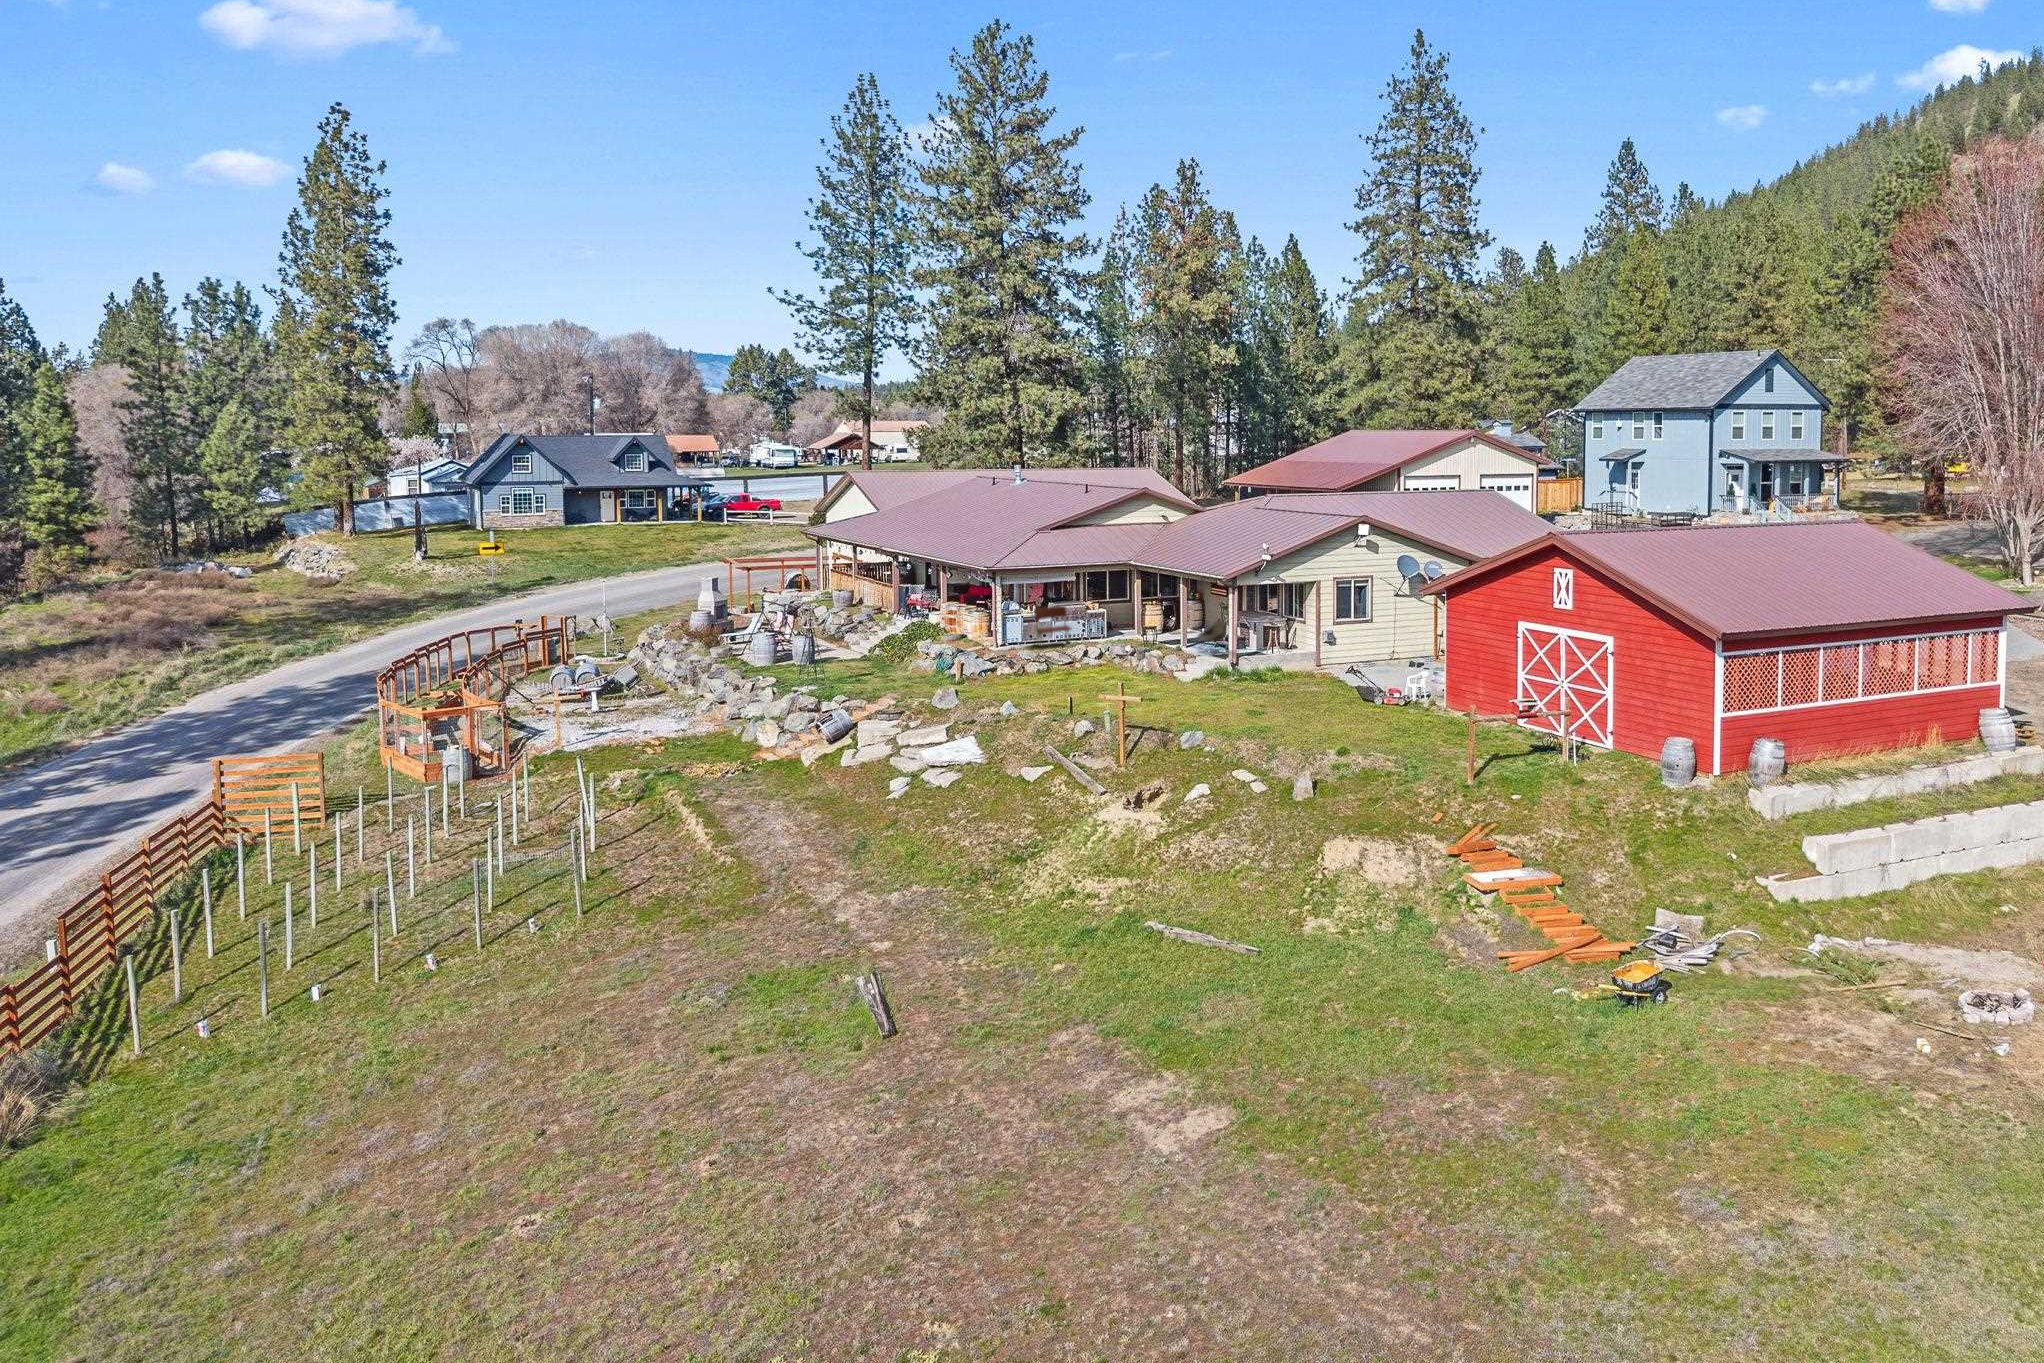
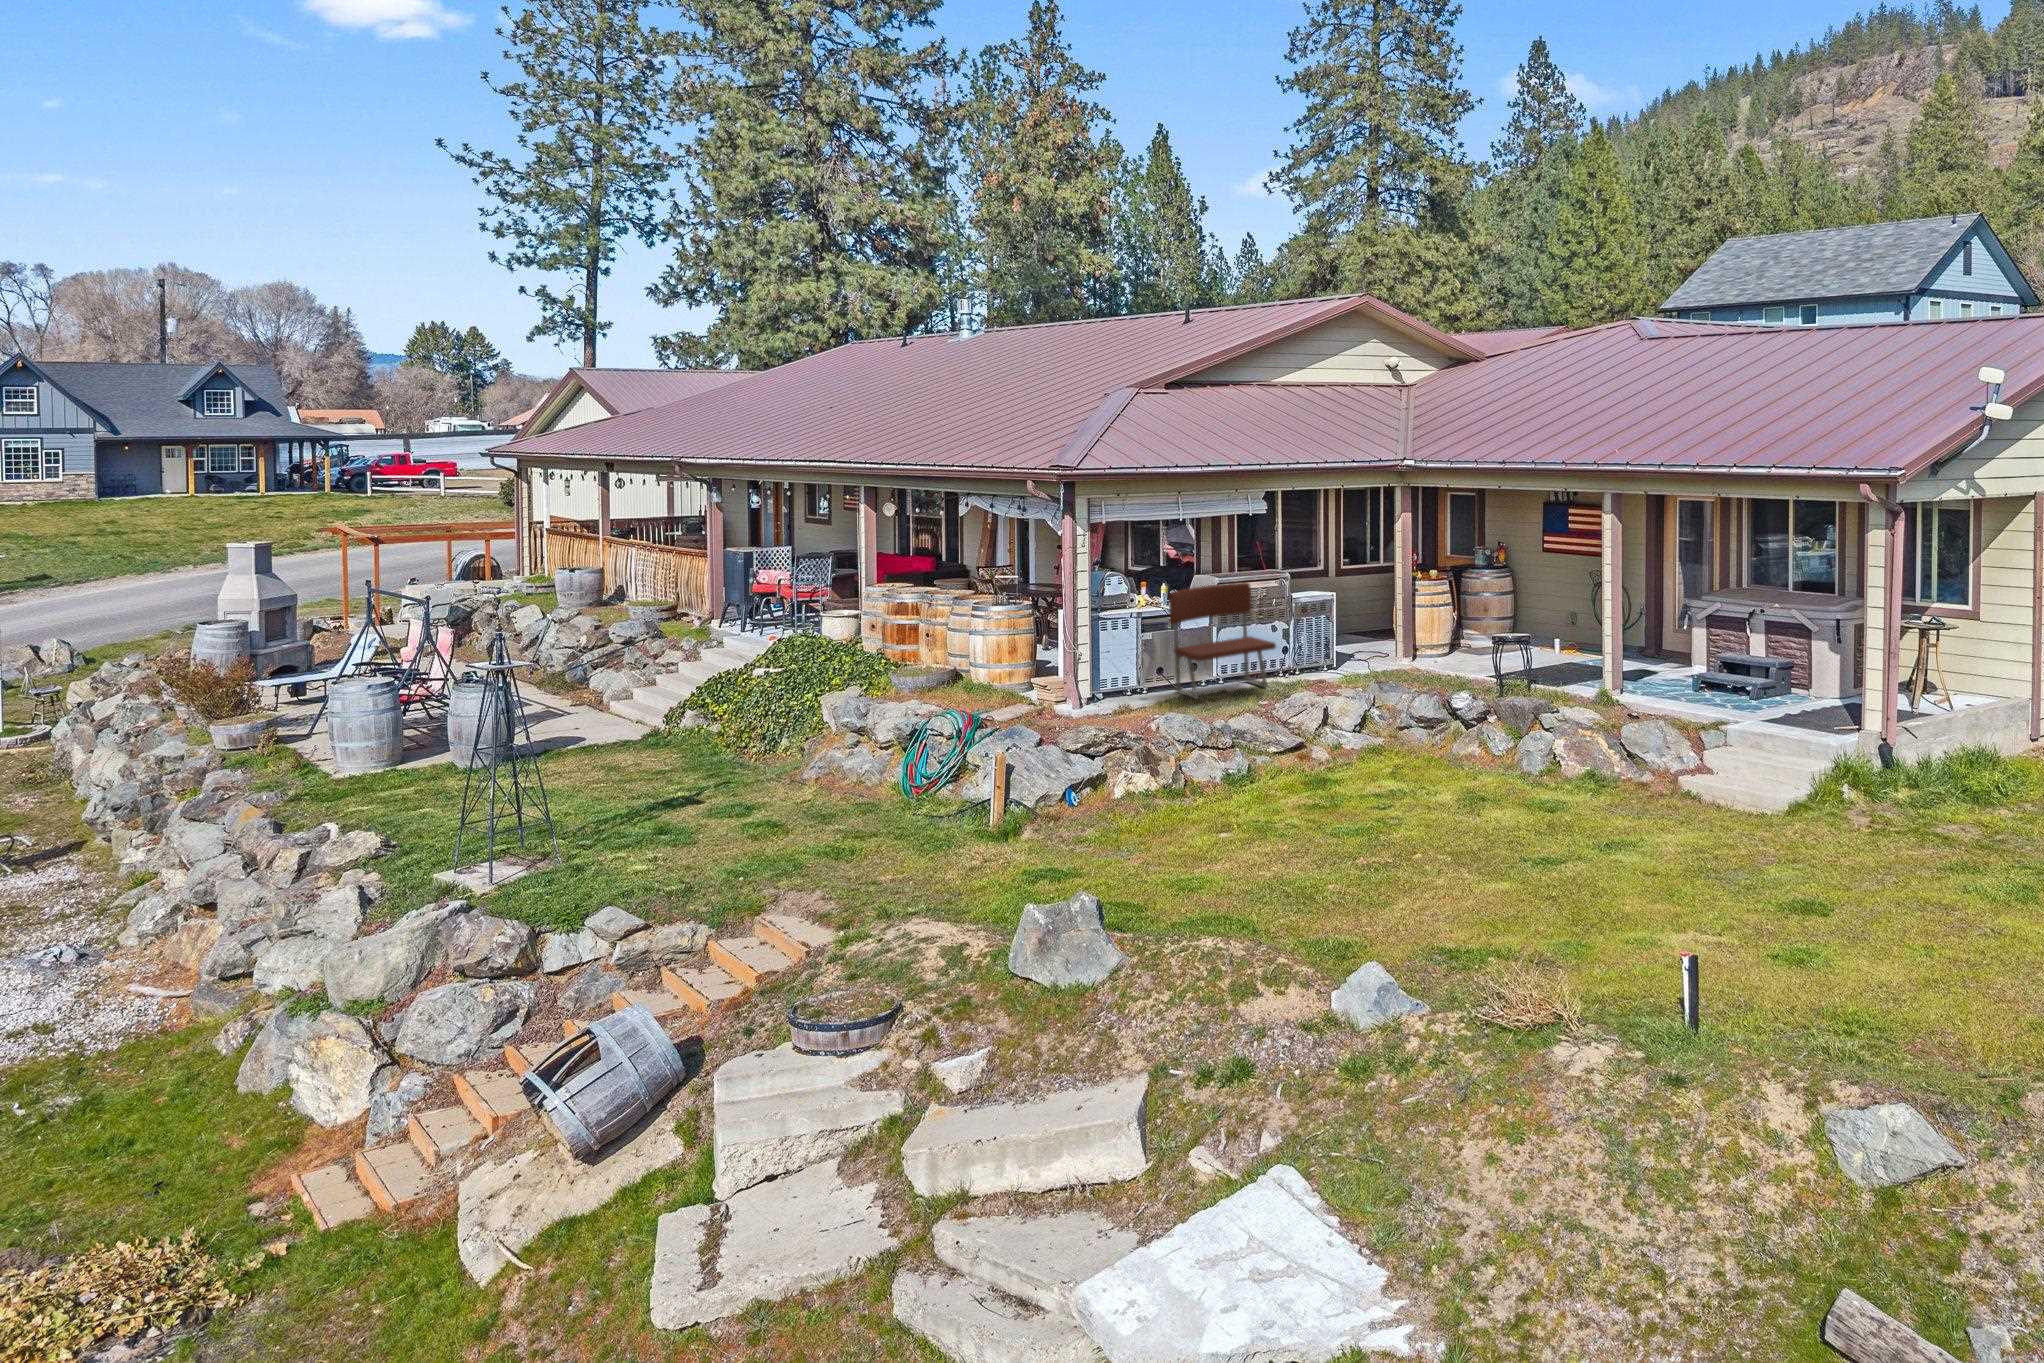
lounge chair: present [1197,621,1227,642] -> none [1678,614,1773,714]

